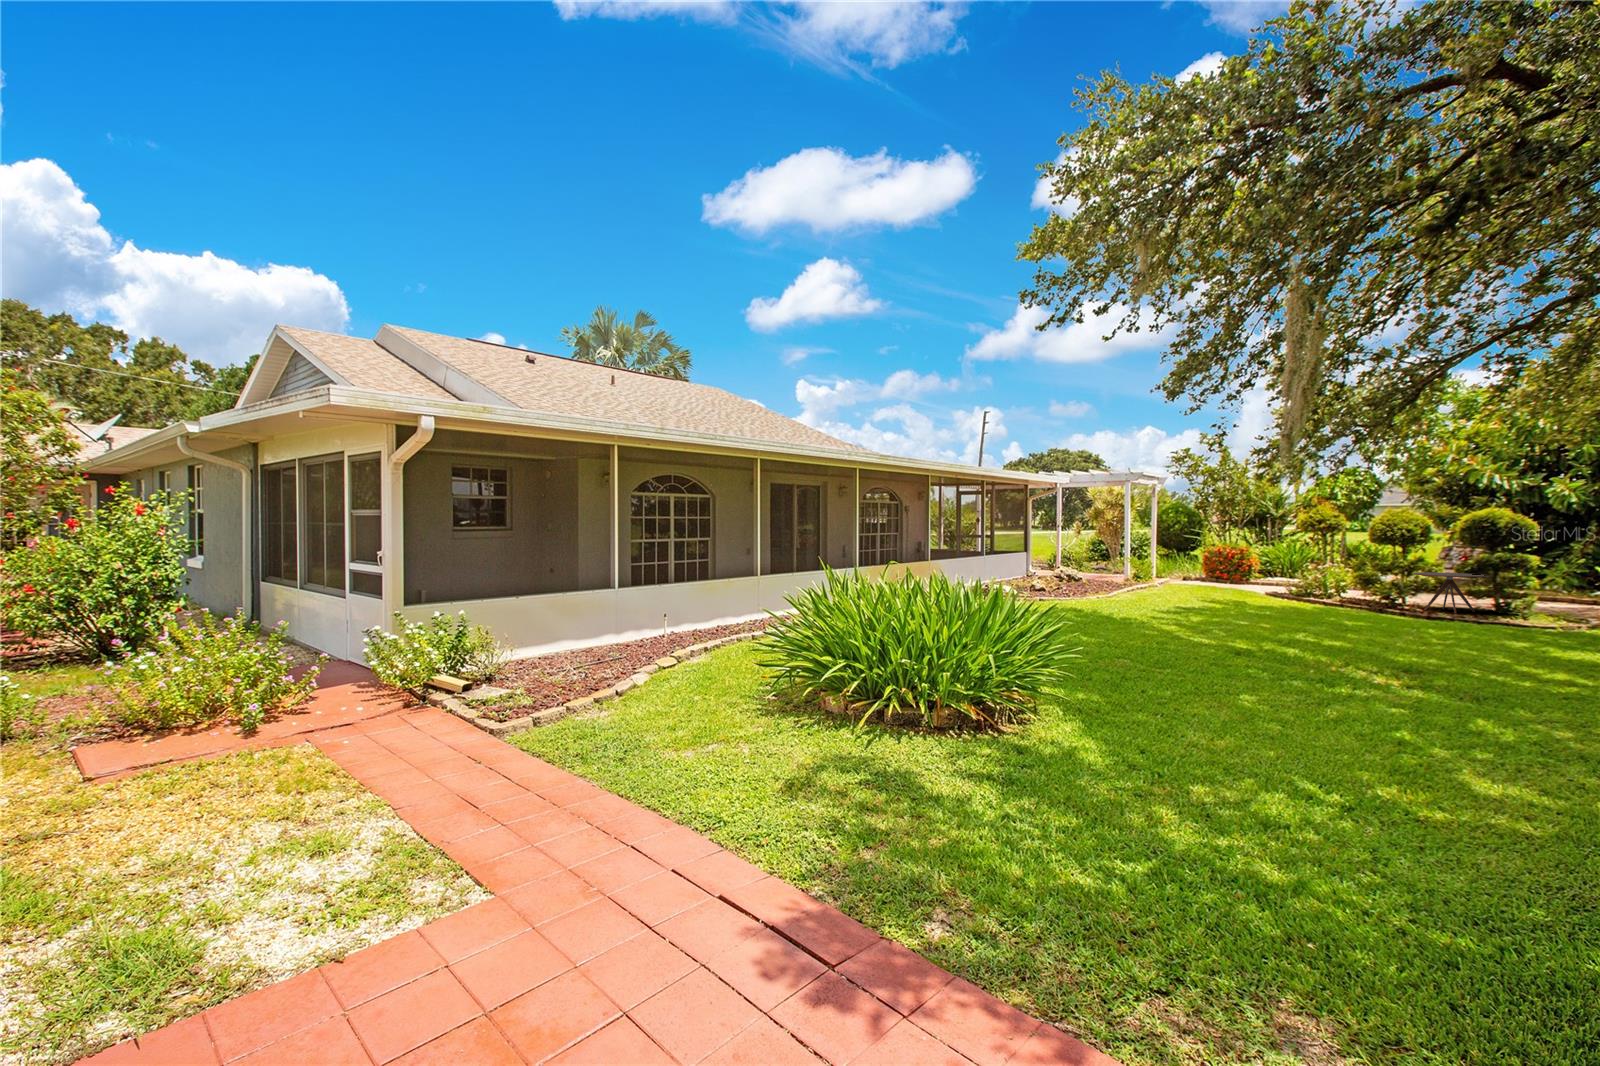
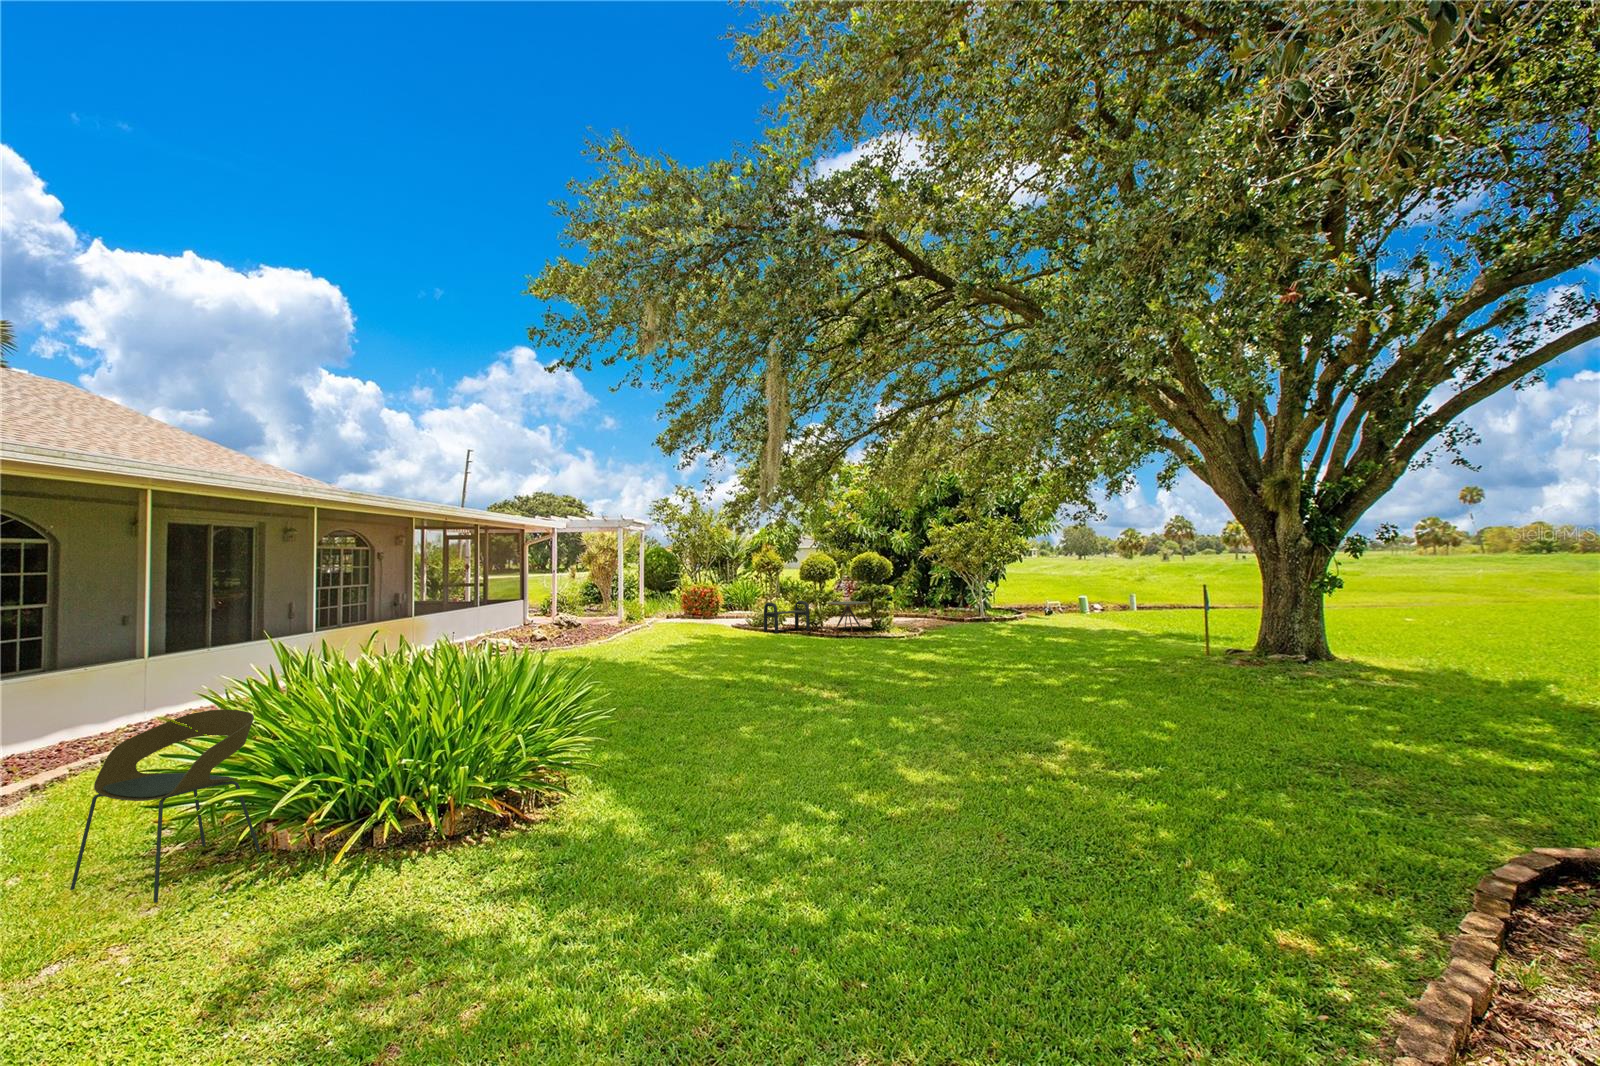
bench: none [1308,568,1382,607] -> present [764,601,810,633]
chair: none [725,607,818,724] -> present [70,710,261,903]

